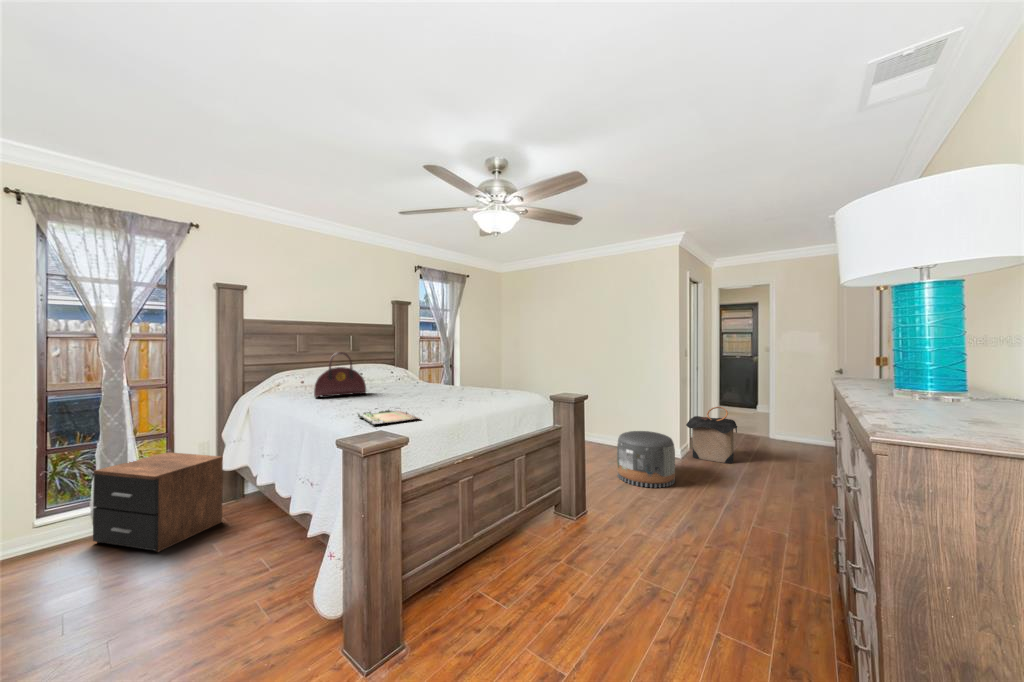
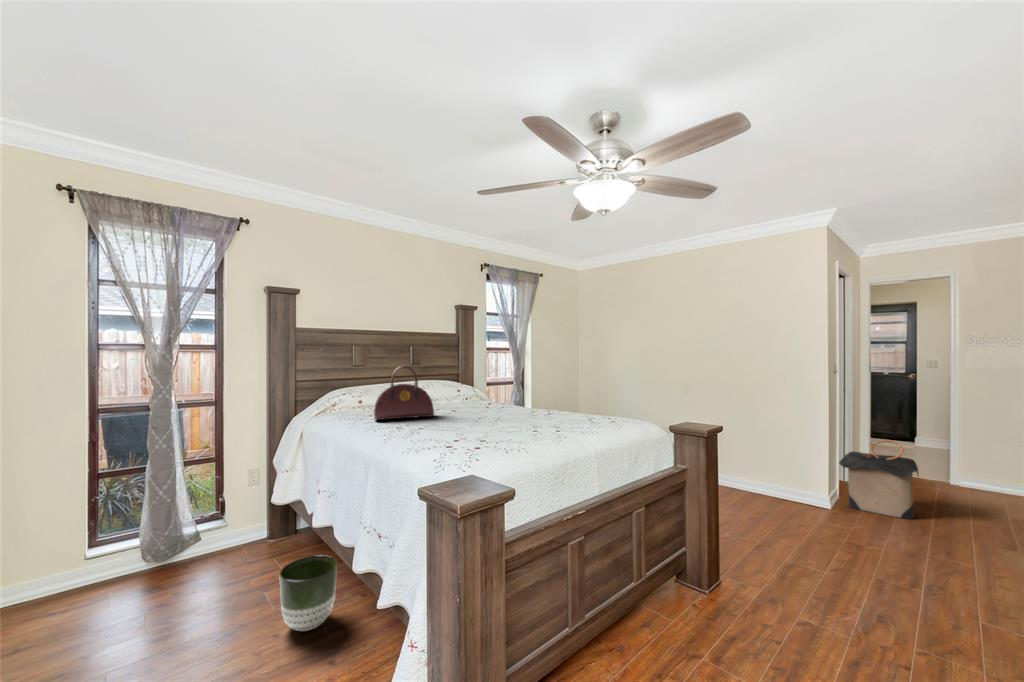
tray: present [358,410,419,425] -> none [432,437,516,466]
pouf: present [617,431,675,488] -> none [748,470,835,551]
nightstand: present [93,452,223,552] -> none [139,479,273,600]
planter: none [227,507,279,567] -> present [280,555,337,631]

